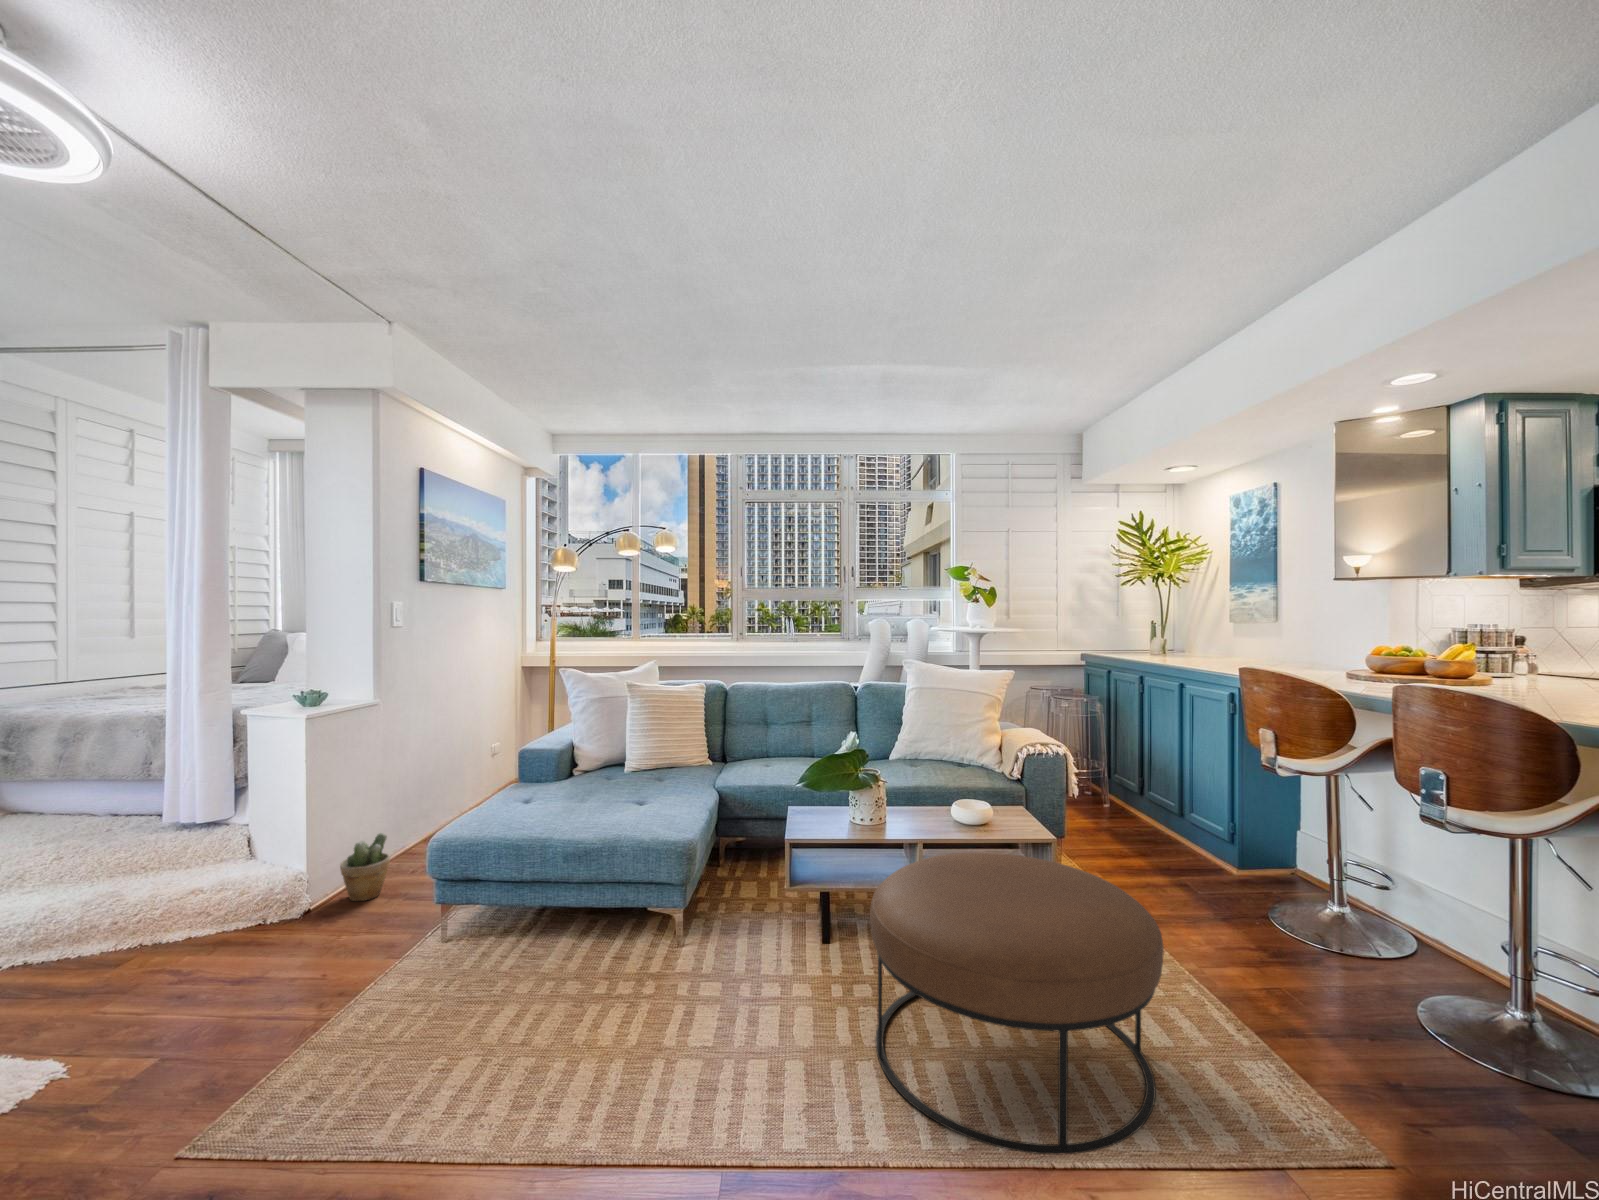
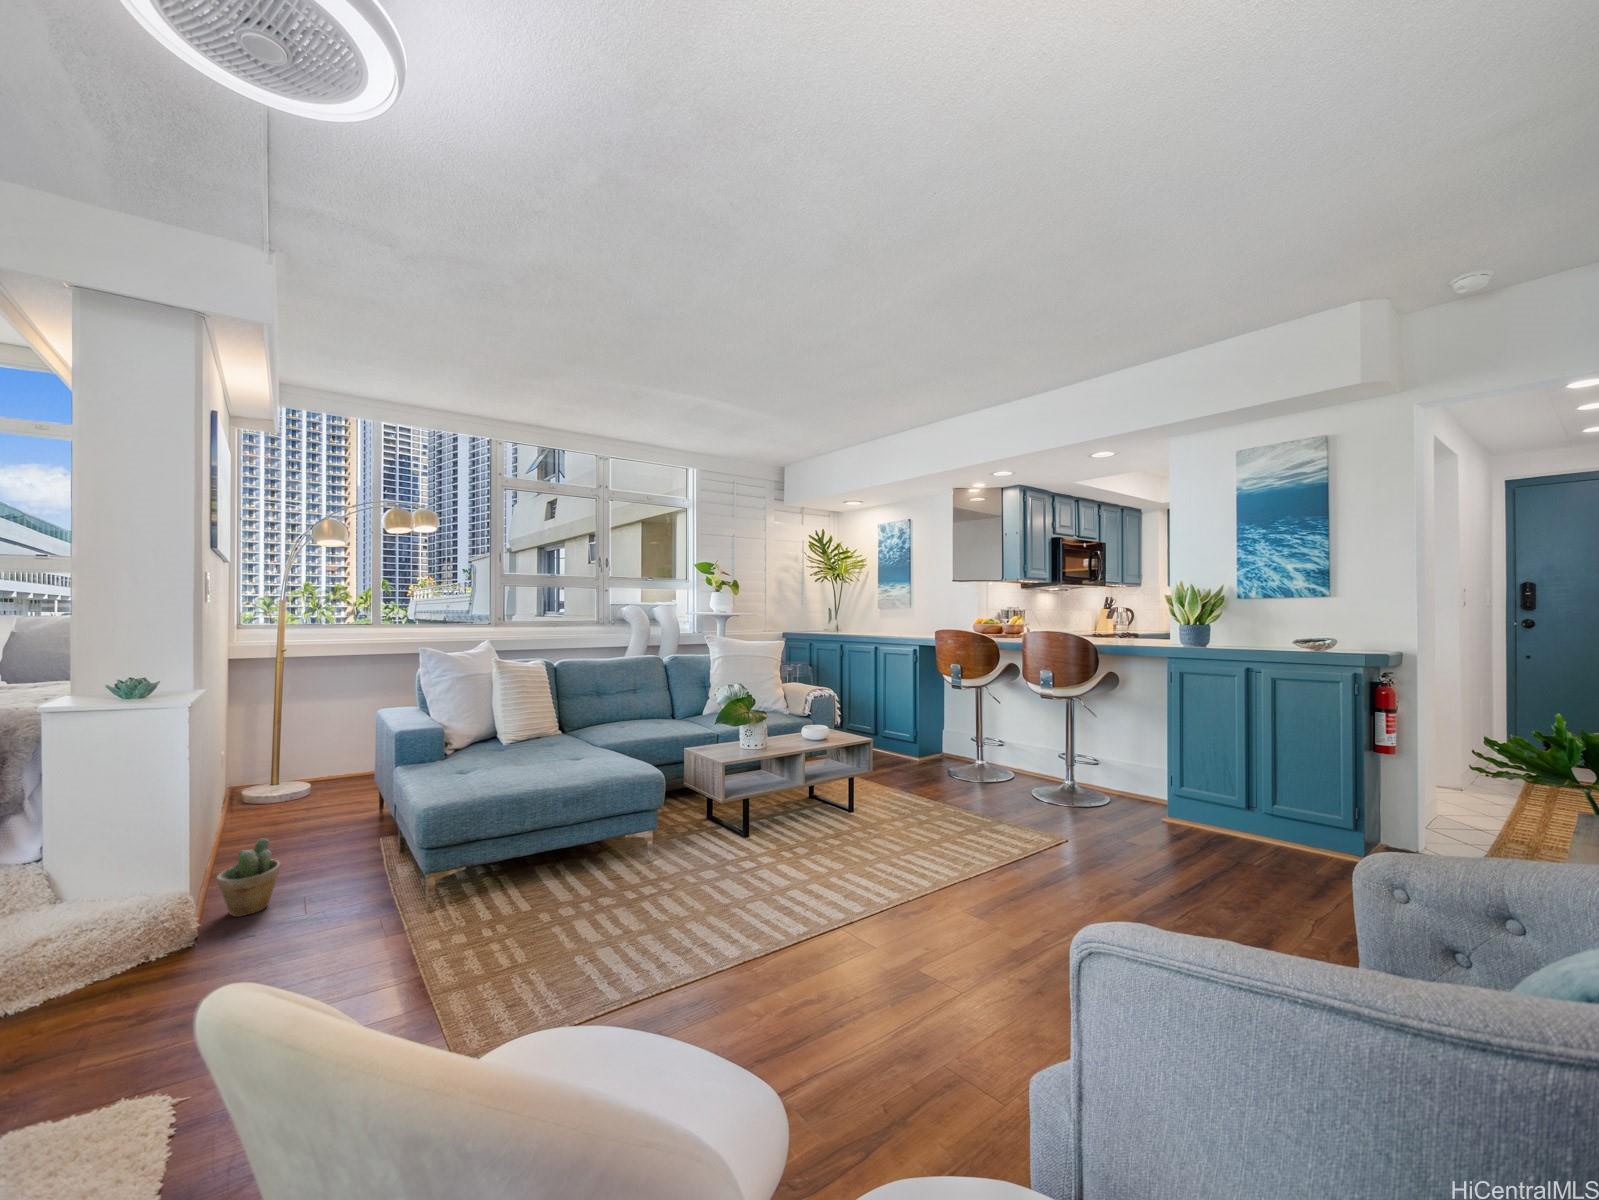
ottoman: present [870,853,1164,1155] -> none [817,748,983,894]

